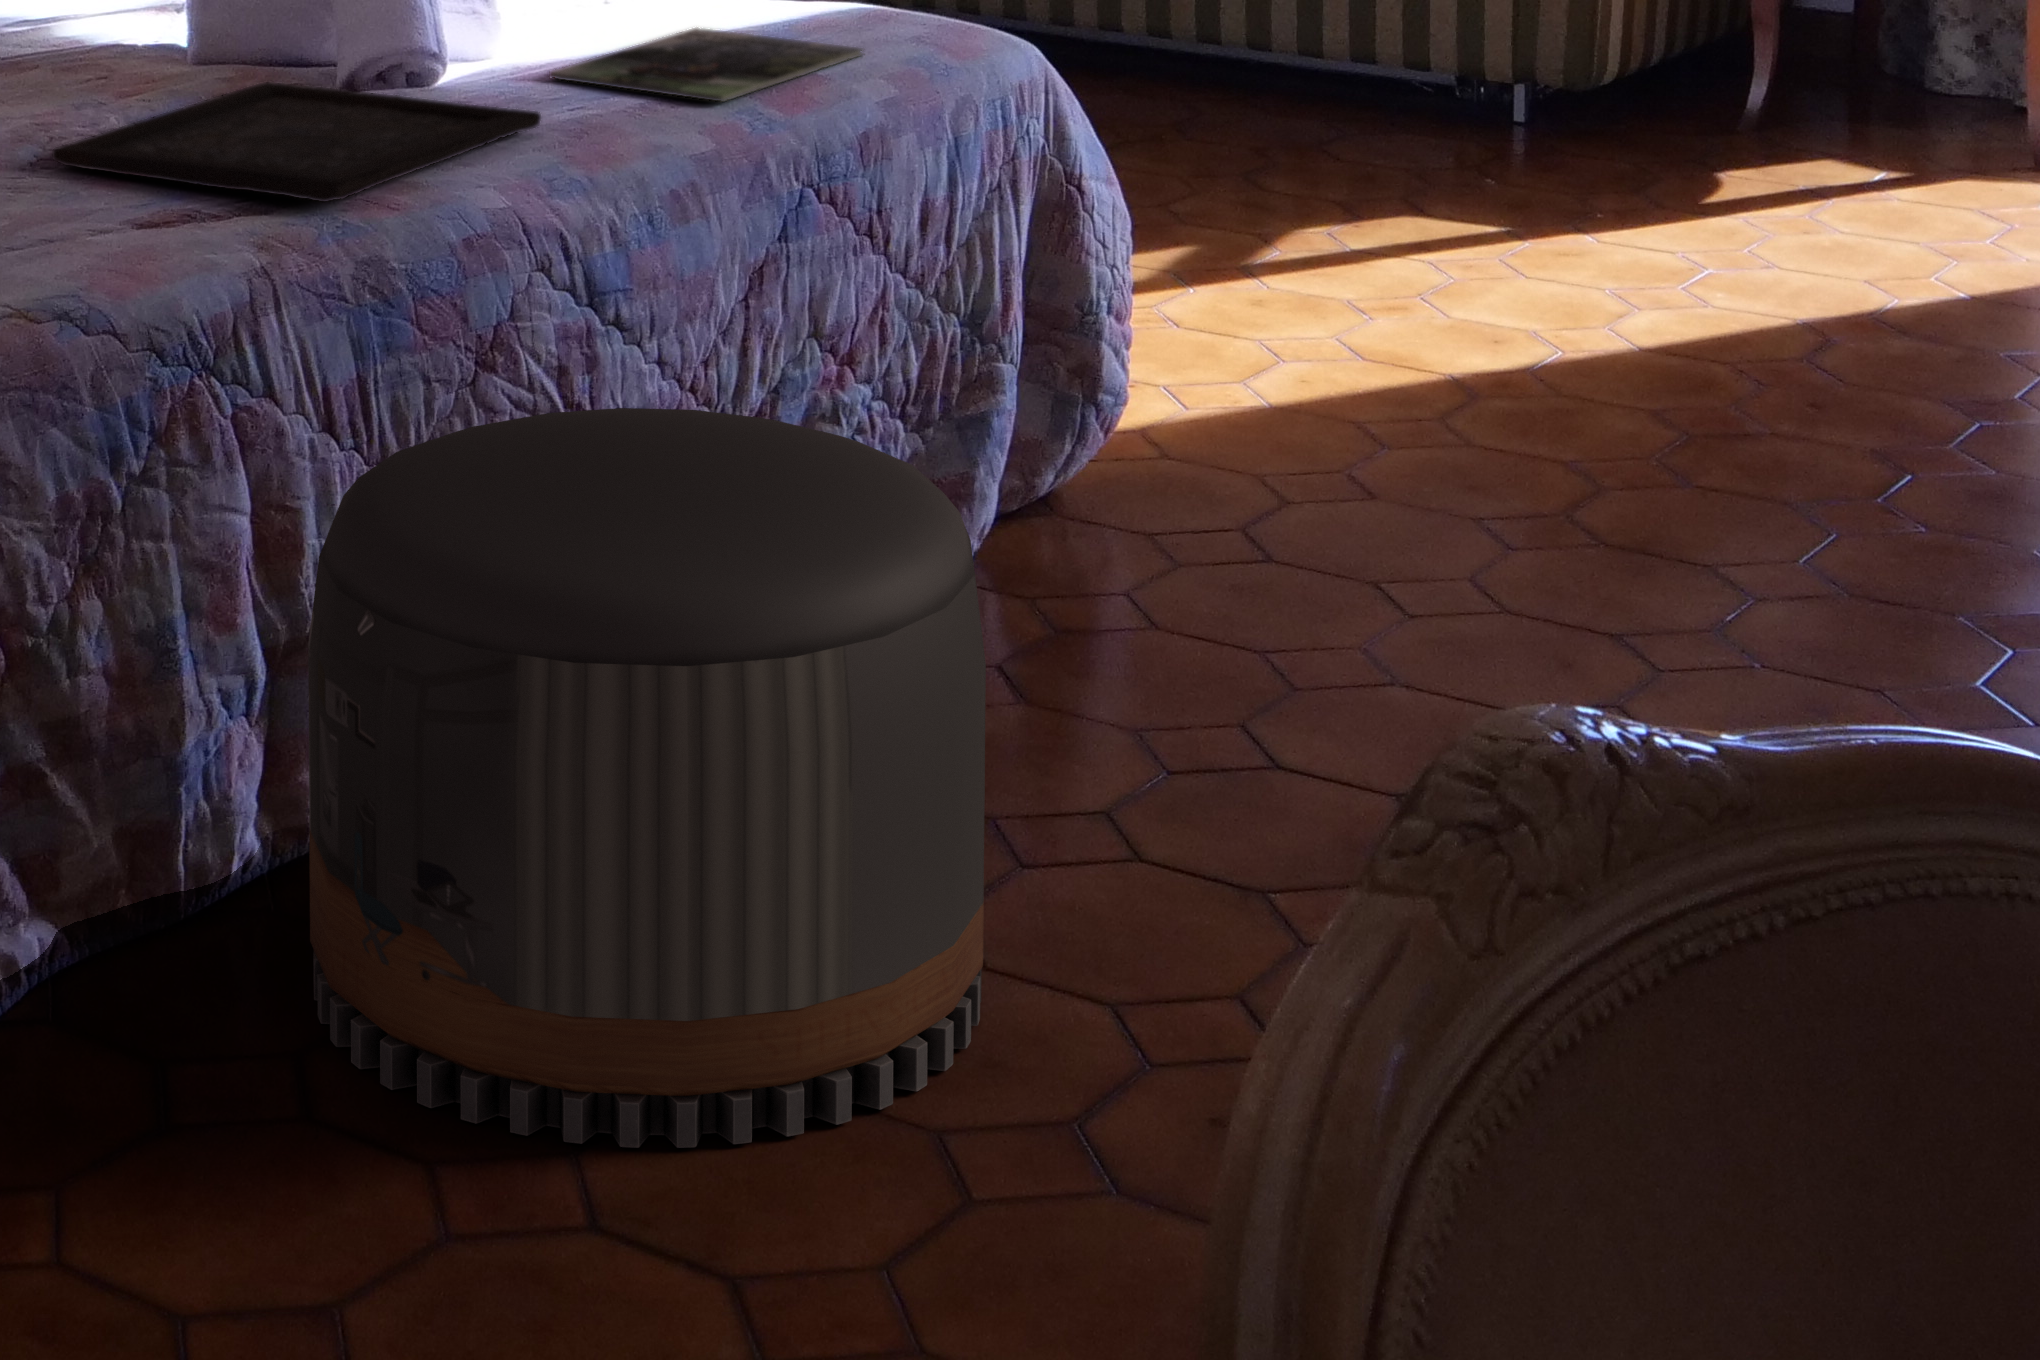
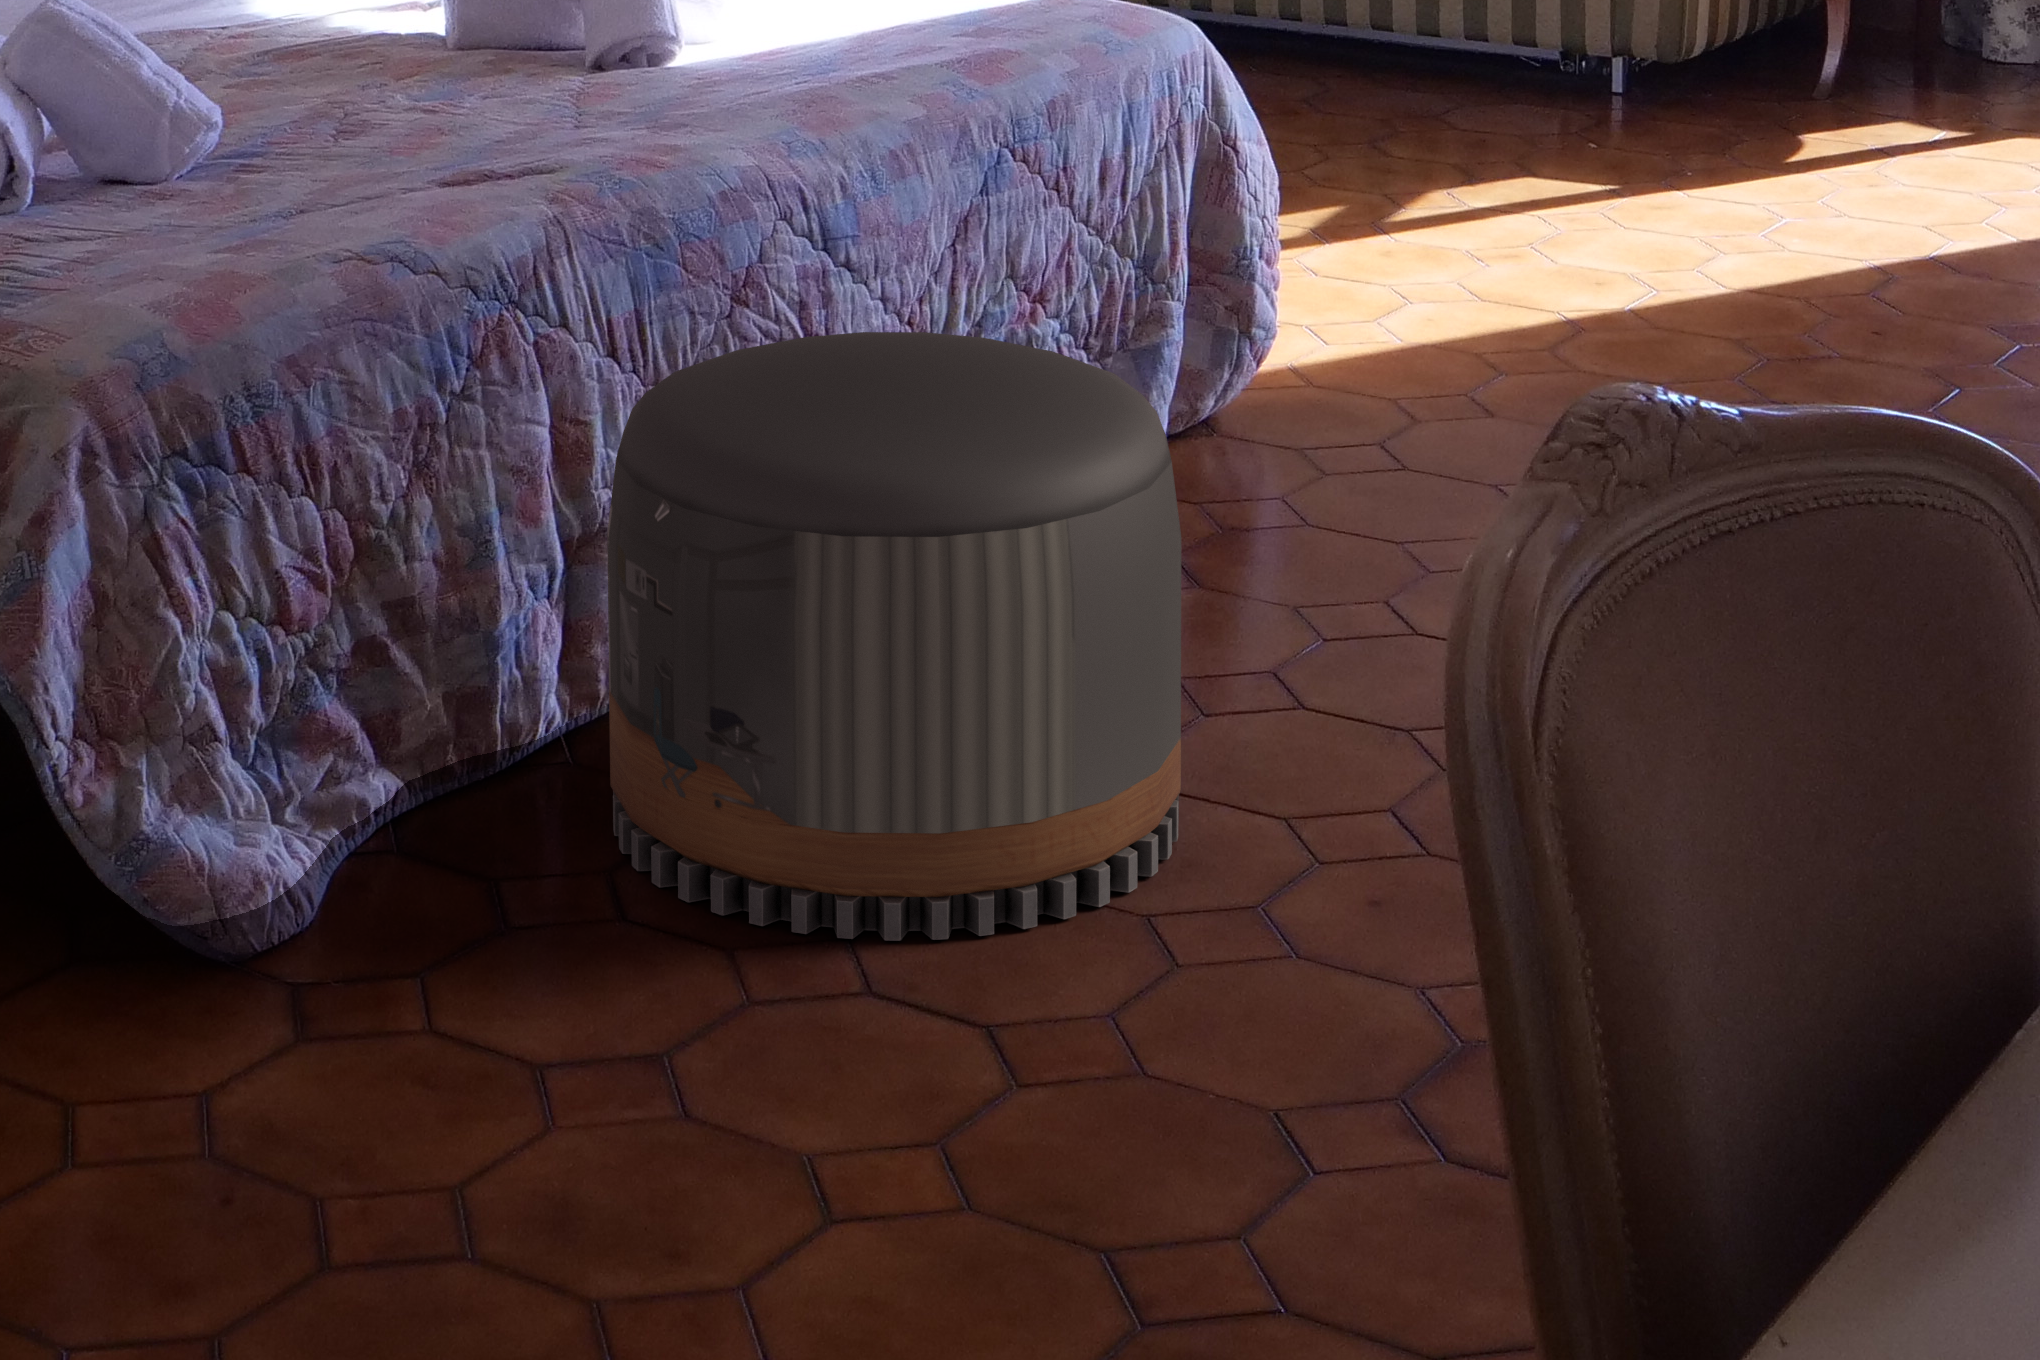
magazine: present [549,28,862,102] -> none [776,10,1051,73]
tray: present [52,82,541,202] -> none [352,62,776,163]

